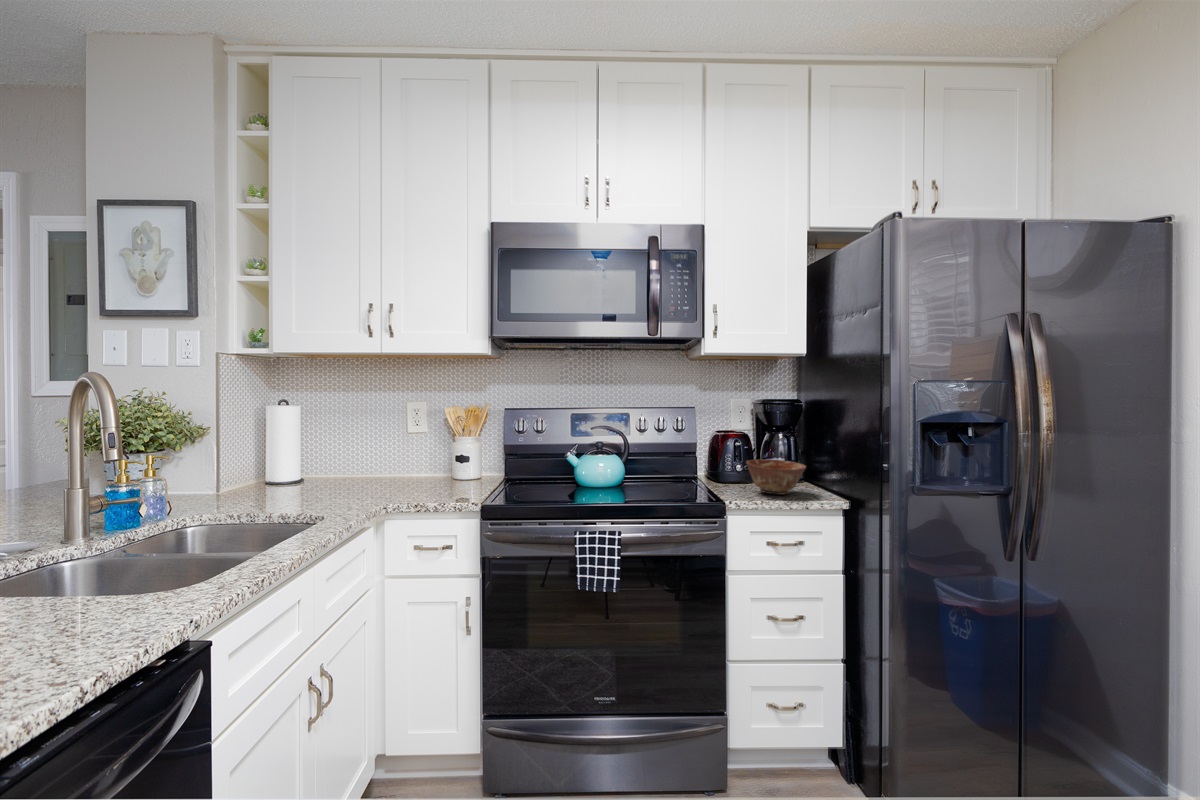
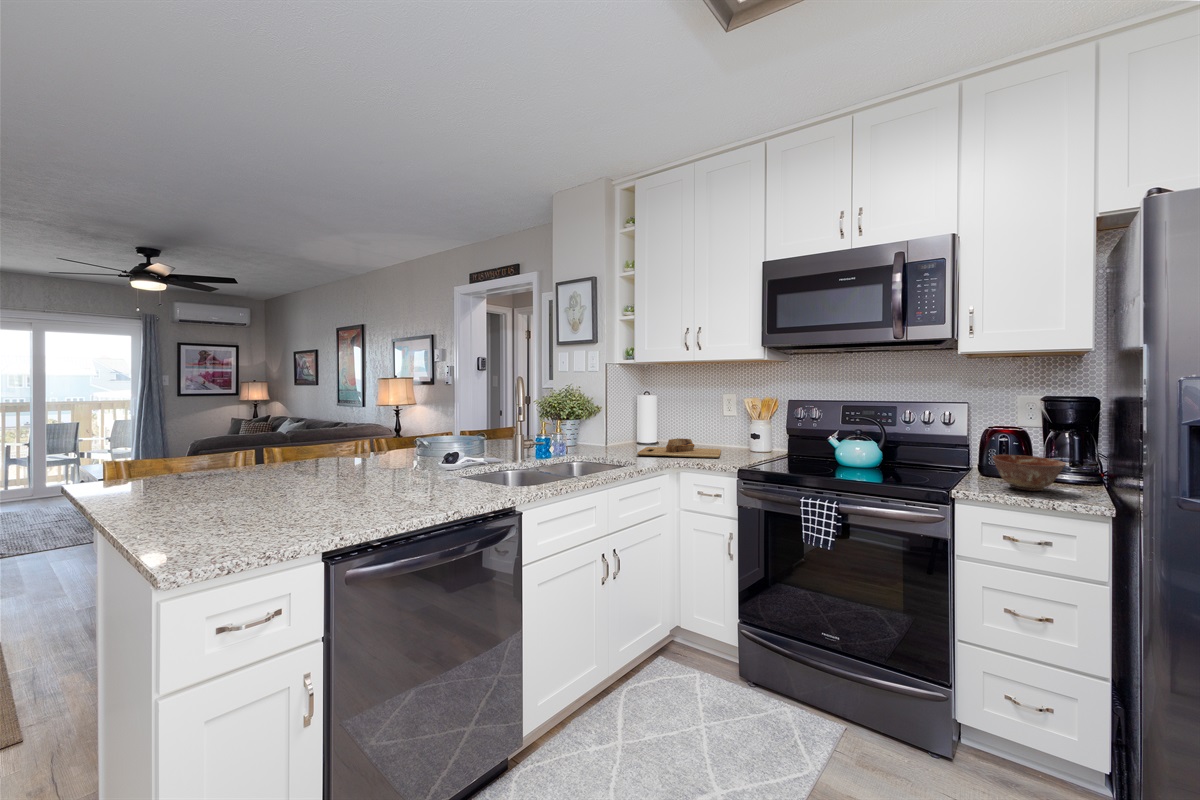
cutting board: none [297,467,430,500] -> present [637,438,721,458]

